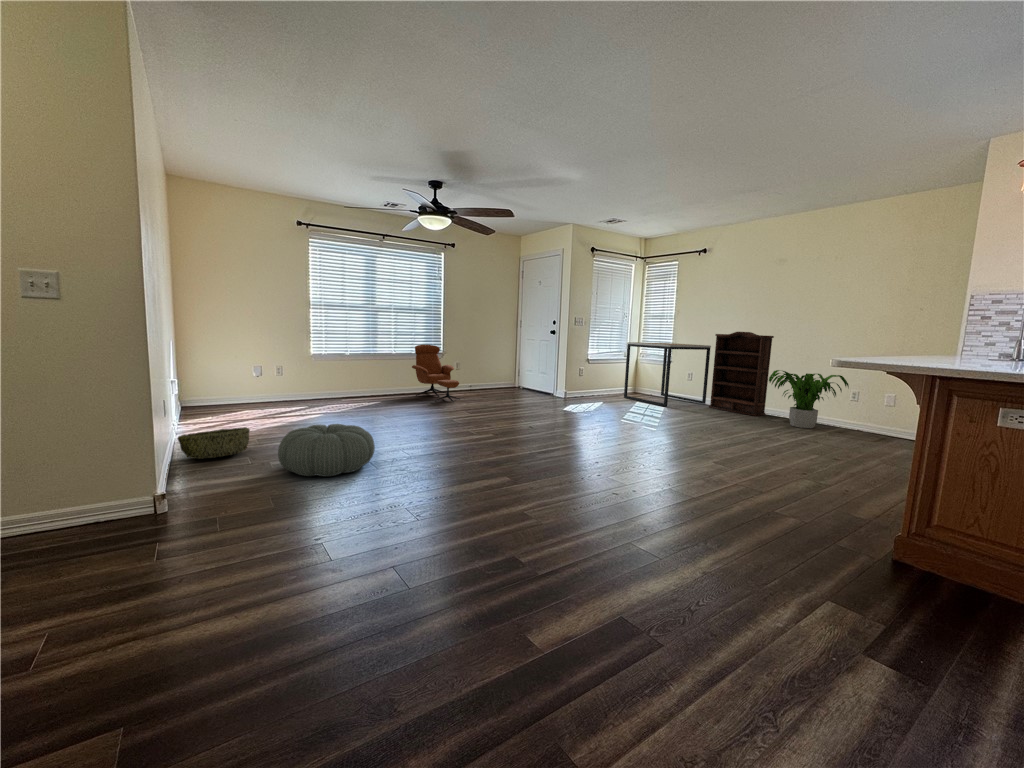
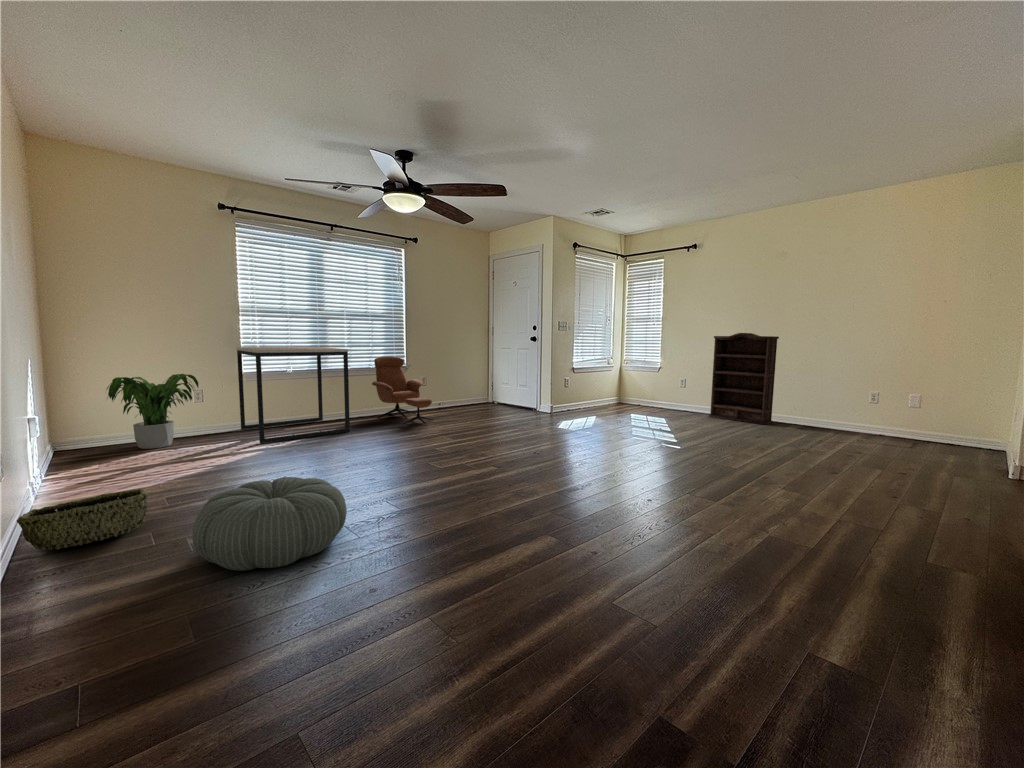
side table: present [624,342,711,407] -> present [237,347,350,443]
potted plant: present [769,370,849,428] -> present [106,374,198,449]

